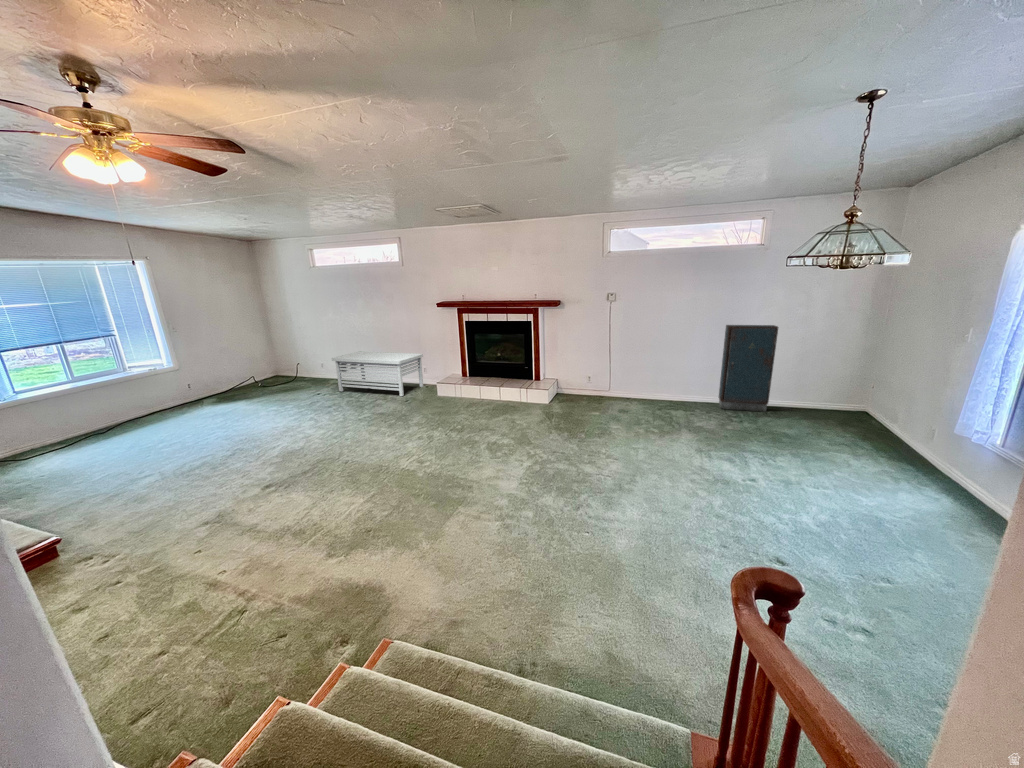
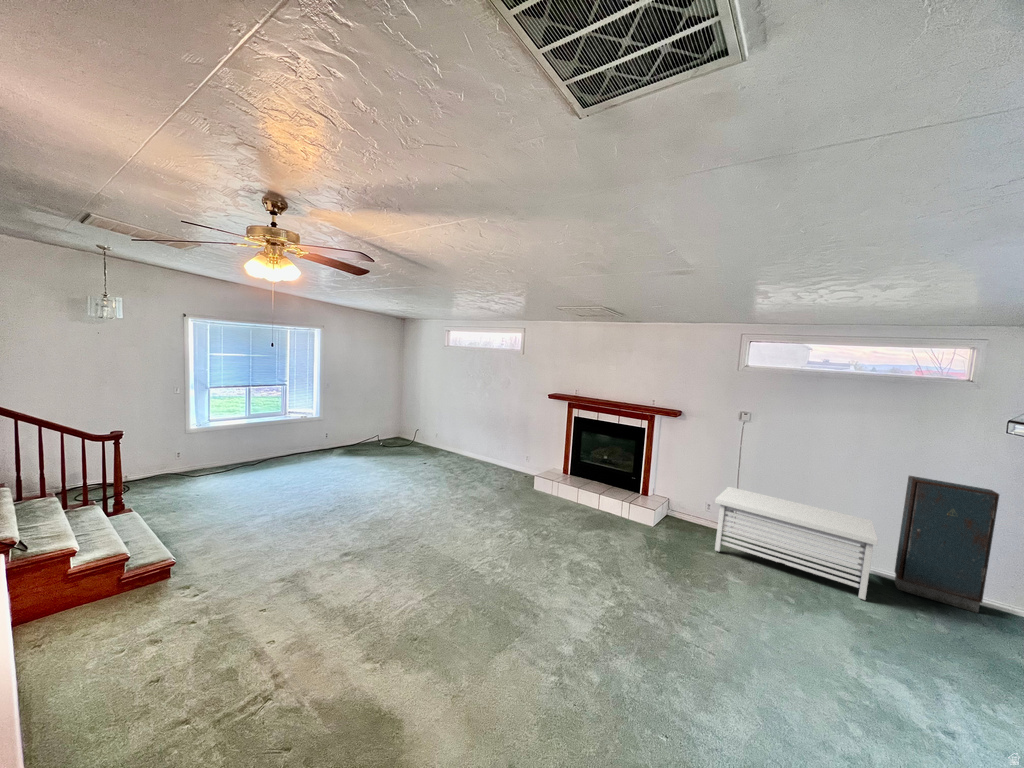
storage bench: present [332,351,423,396] -> present [715,487,878,600]

